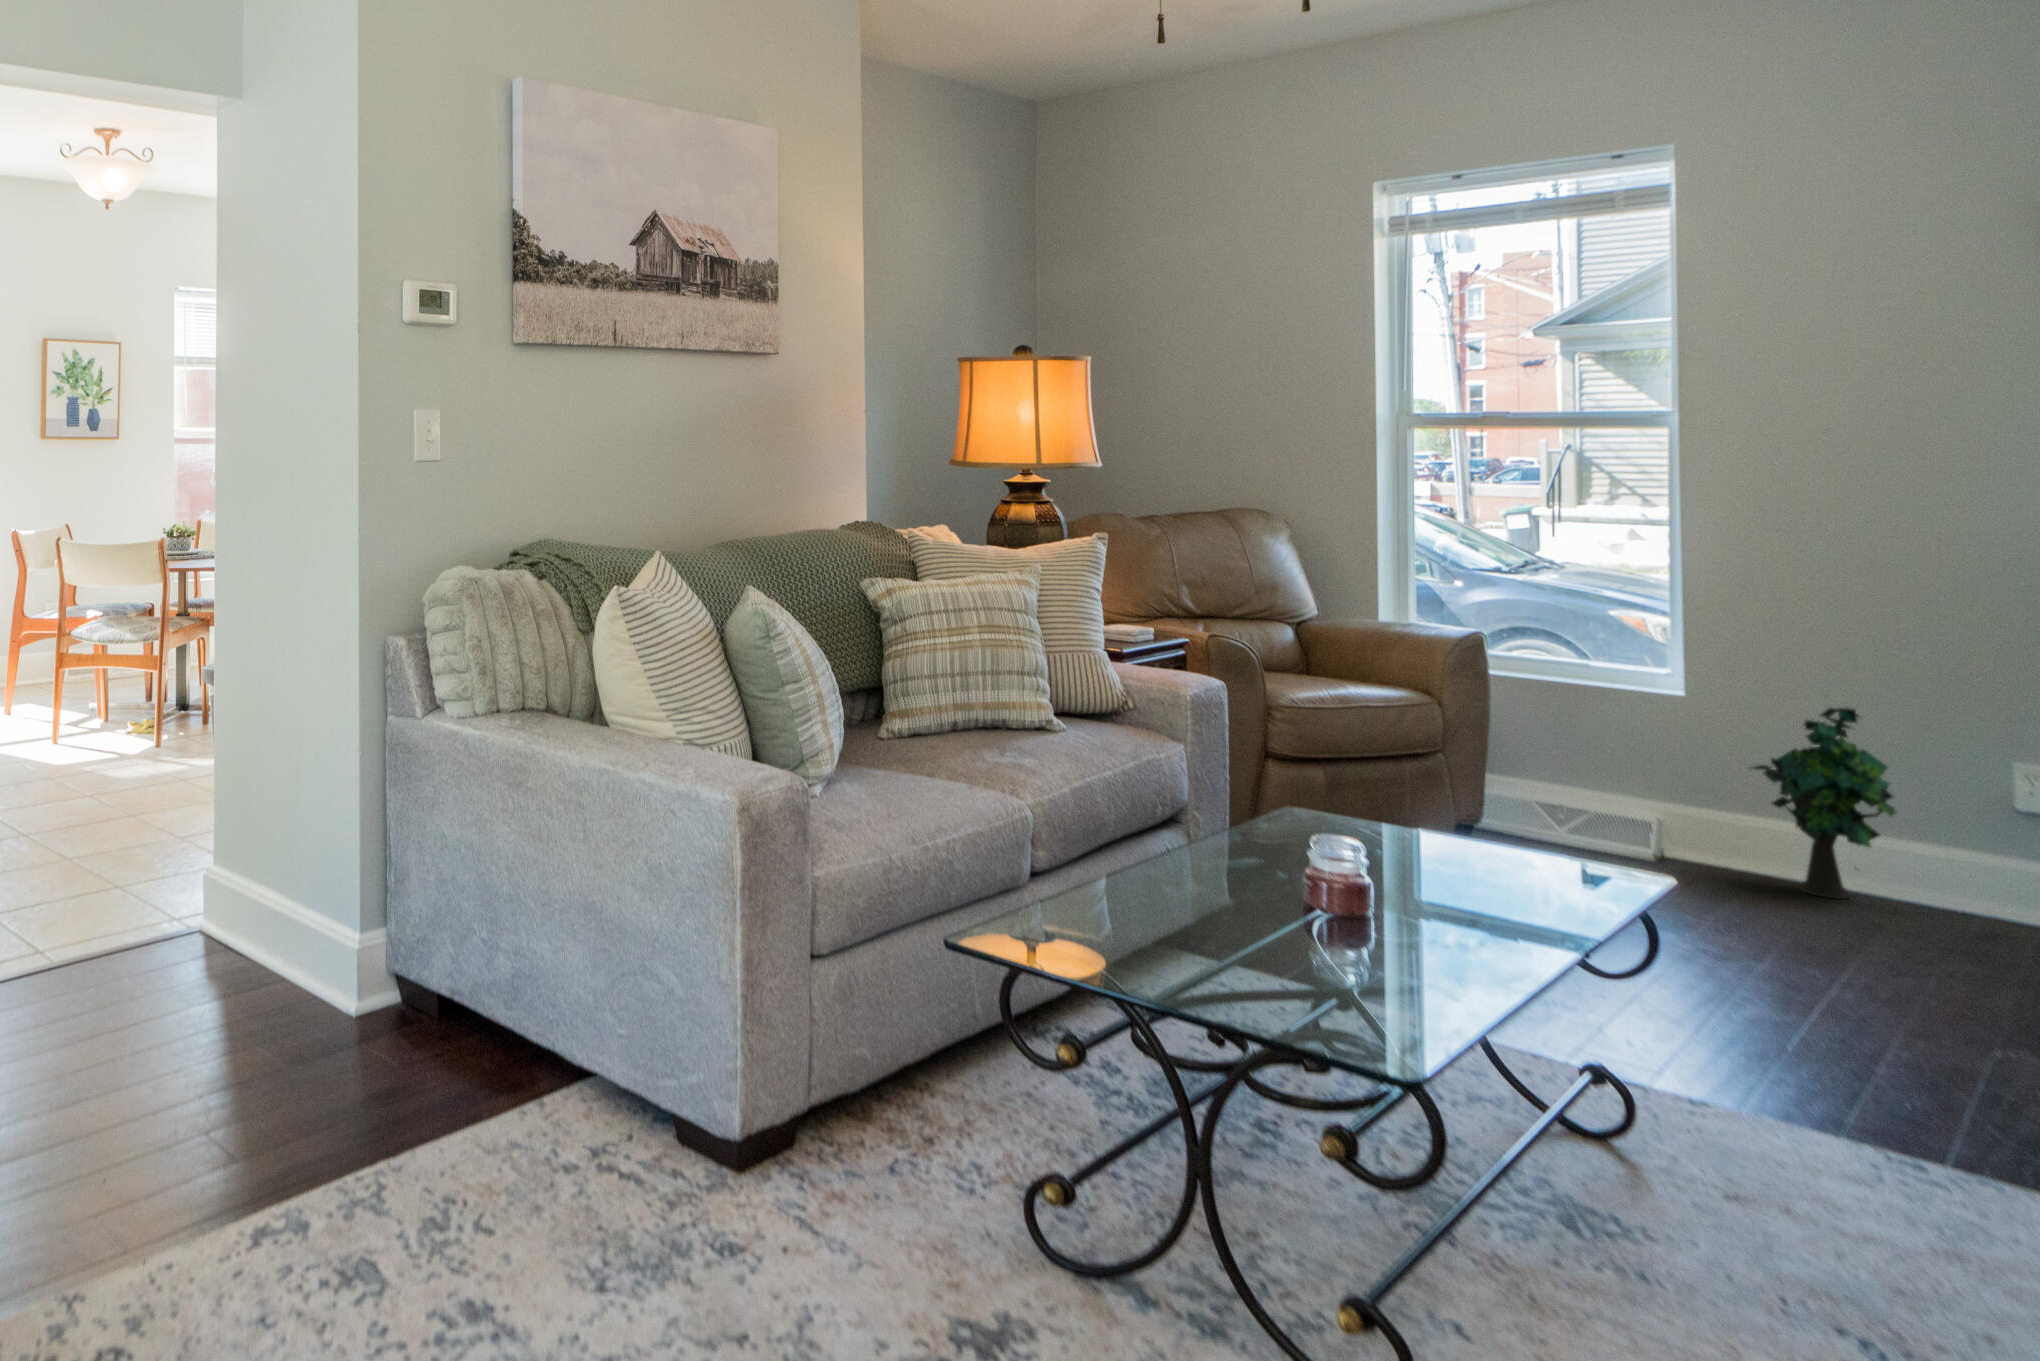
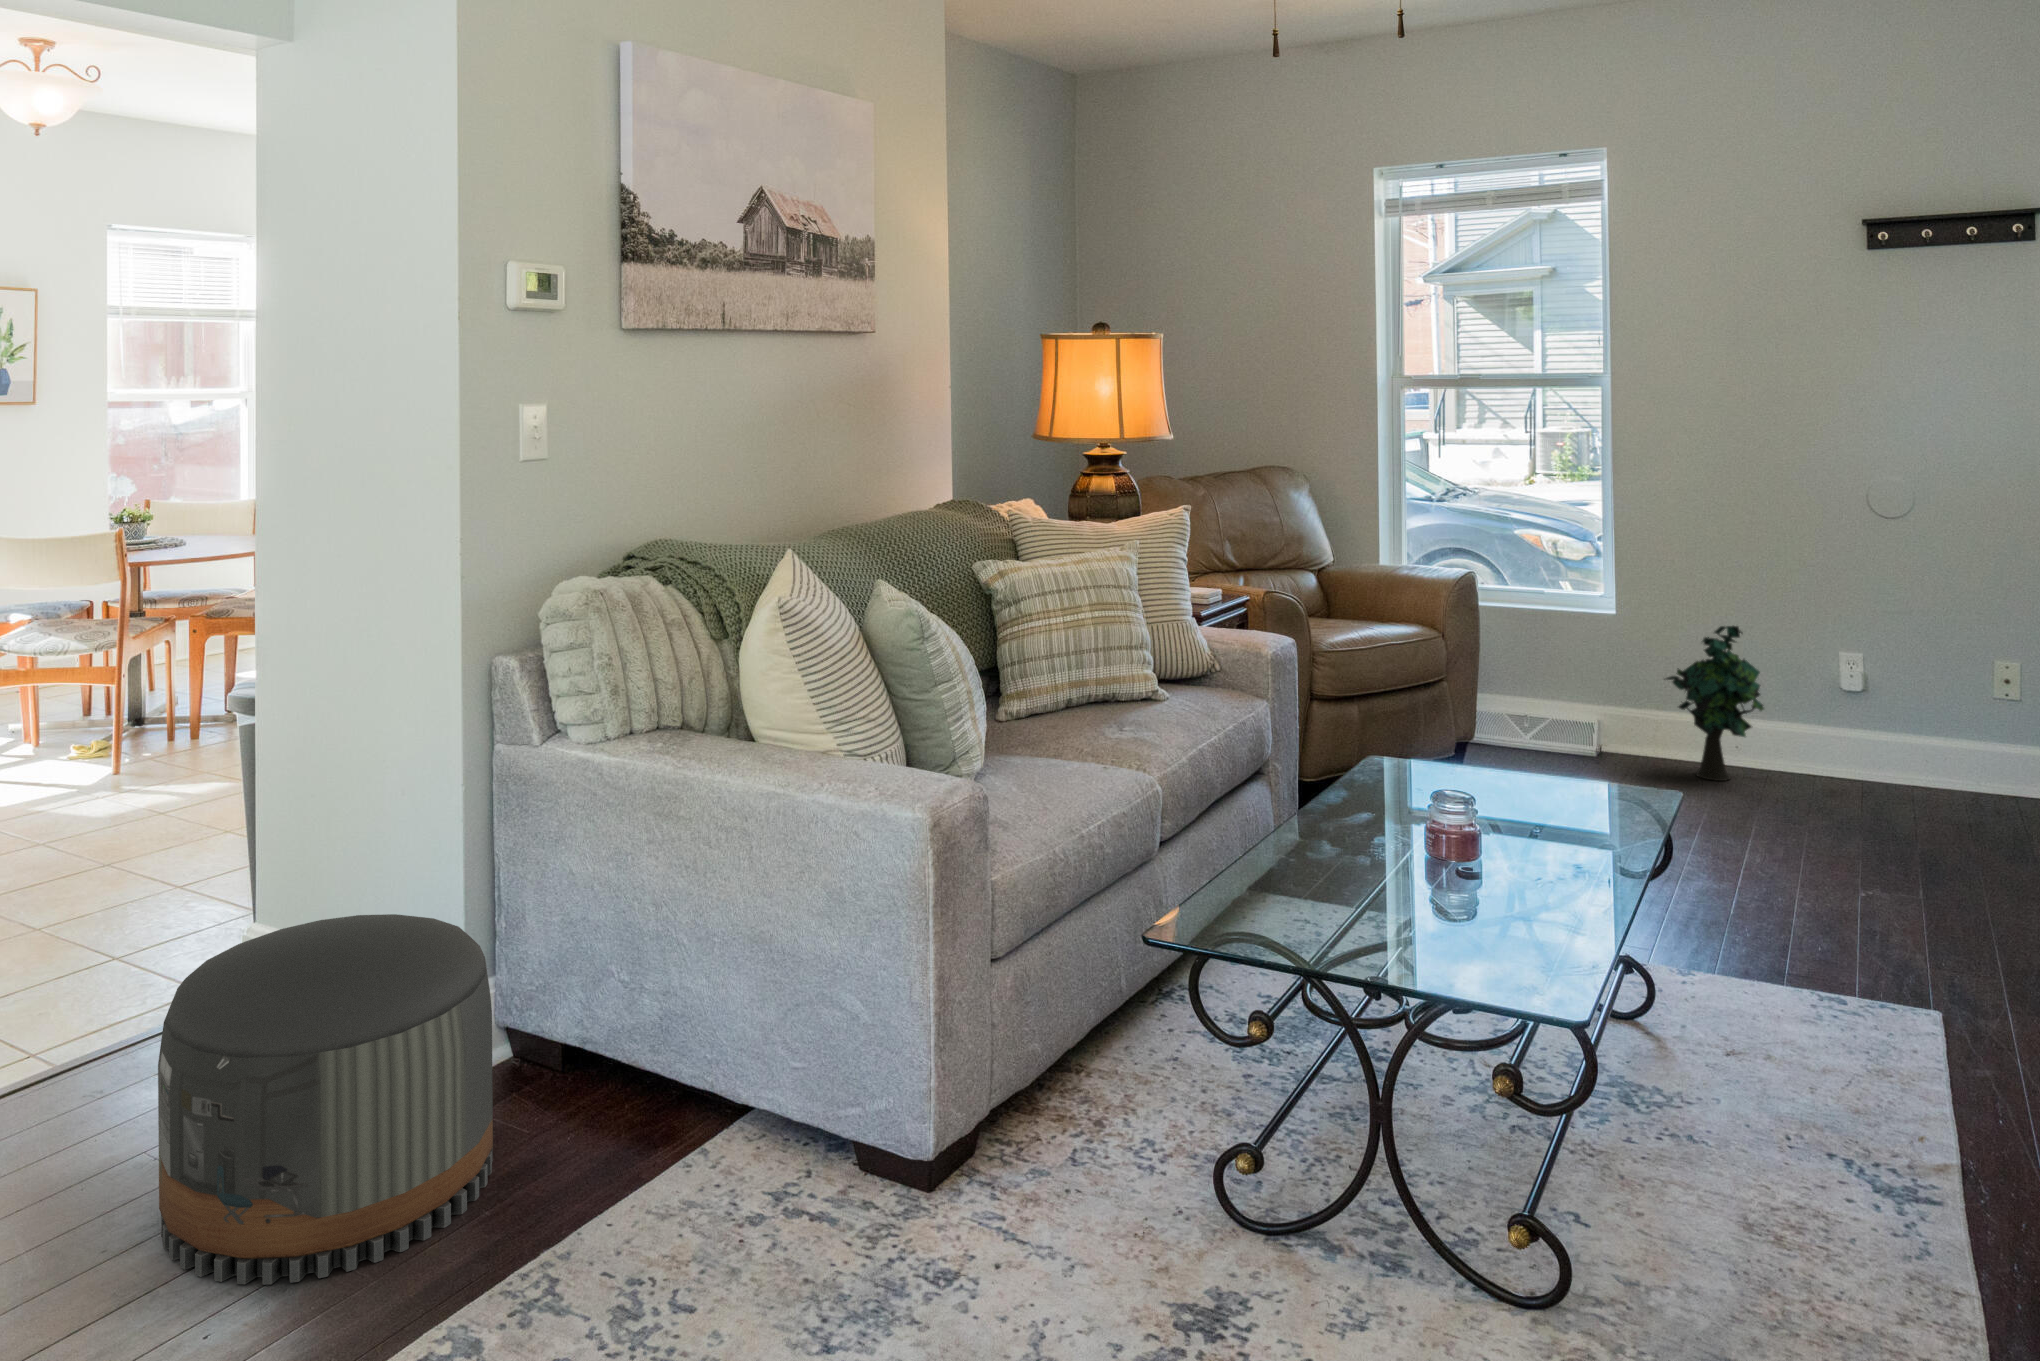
pouf: none [91,852,360,1150] -> present [158,914,493,1284]

